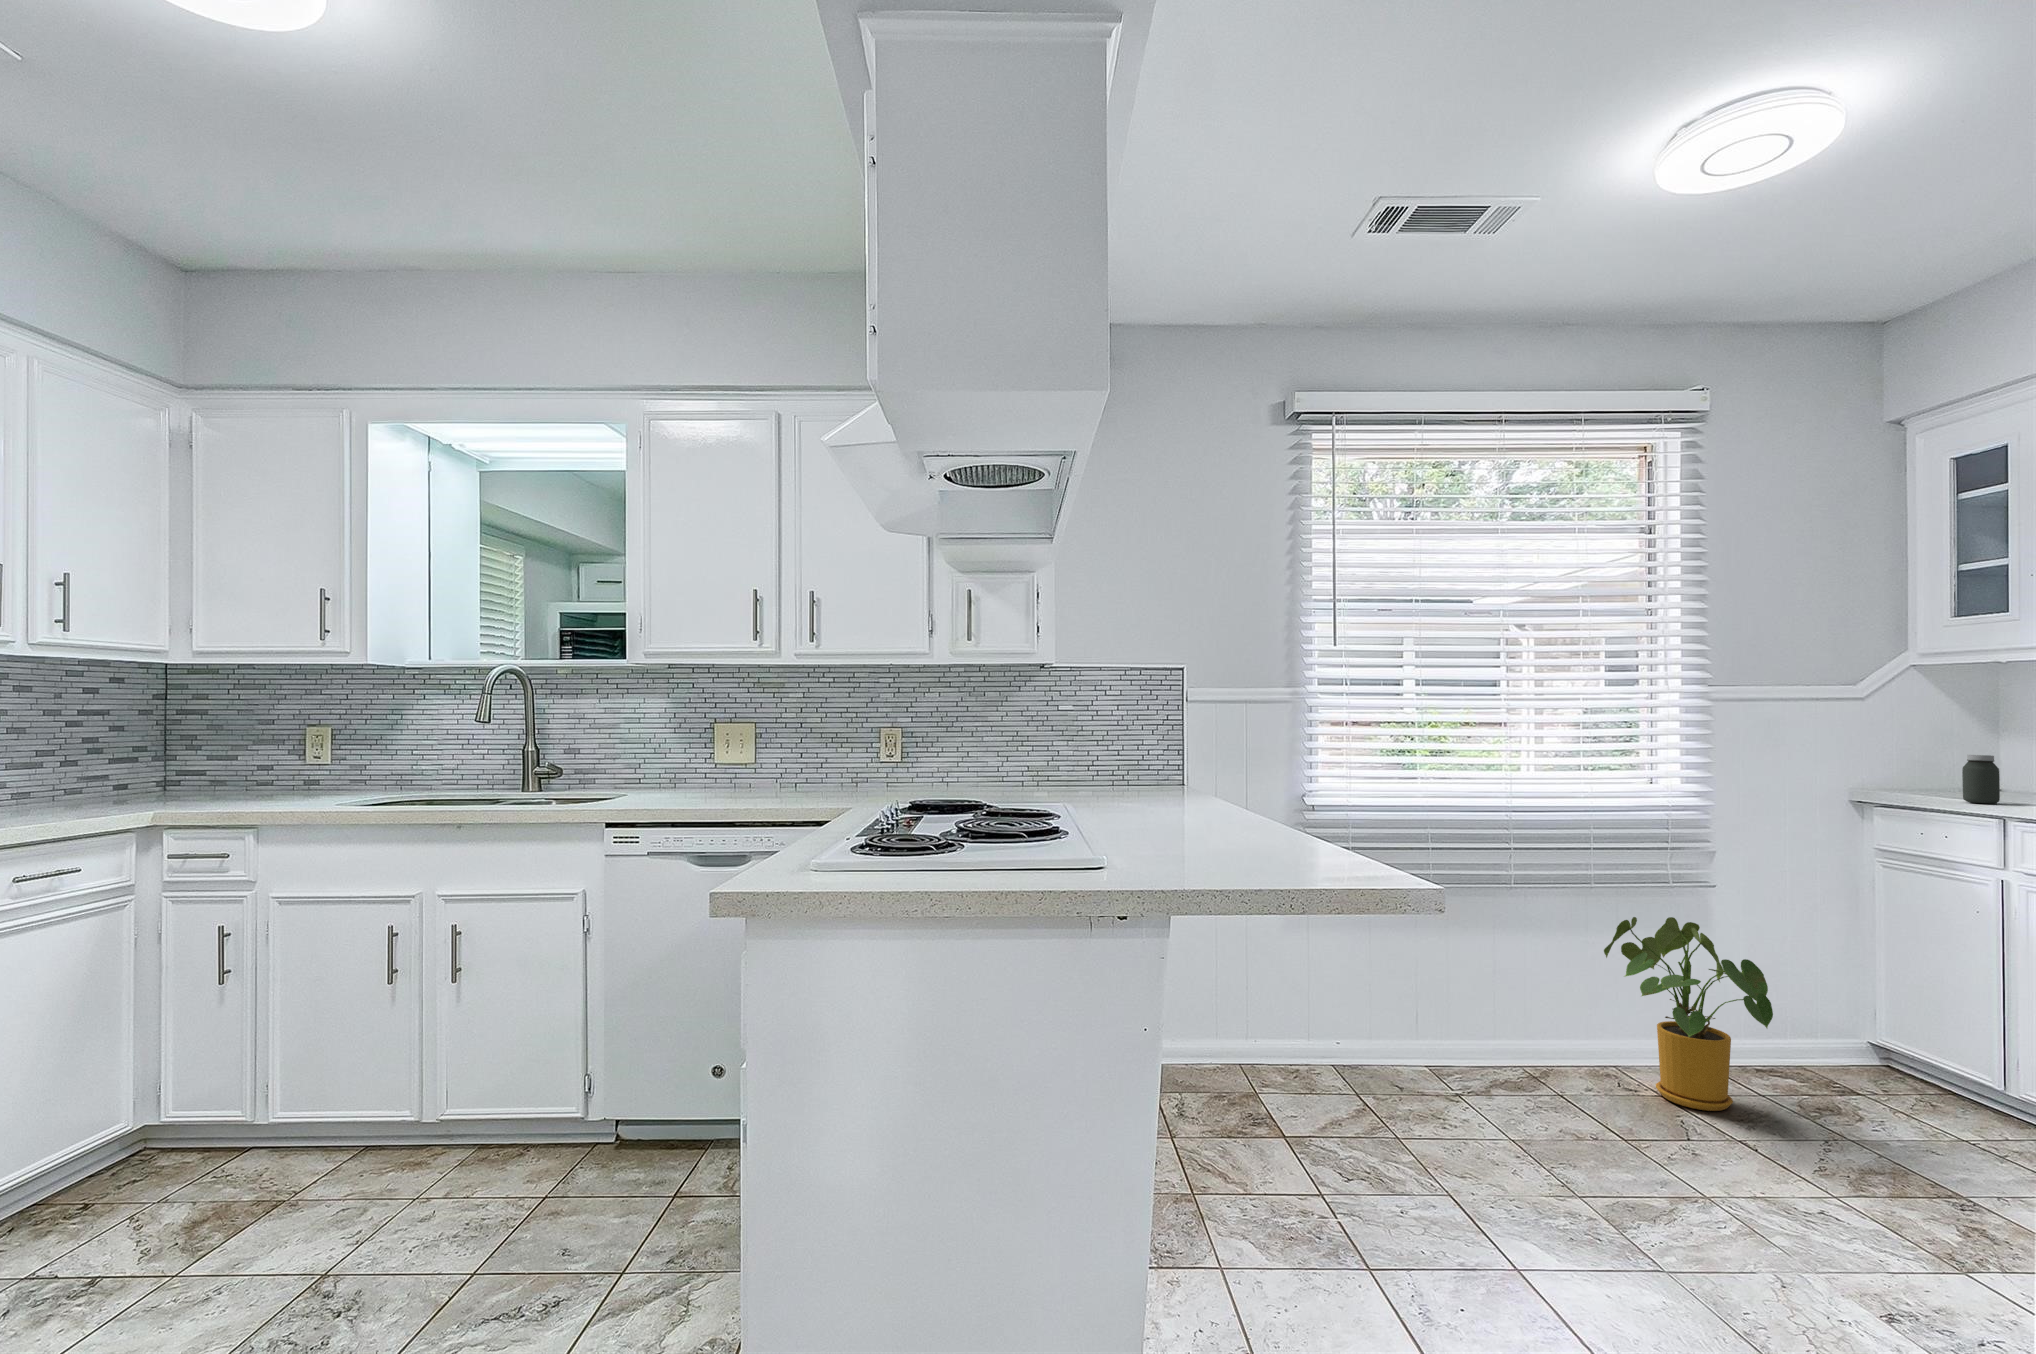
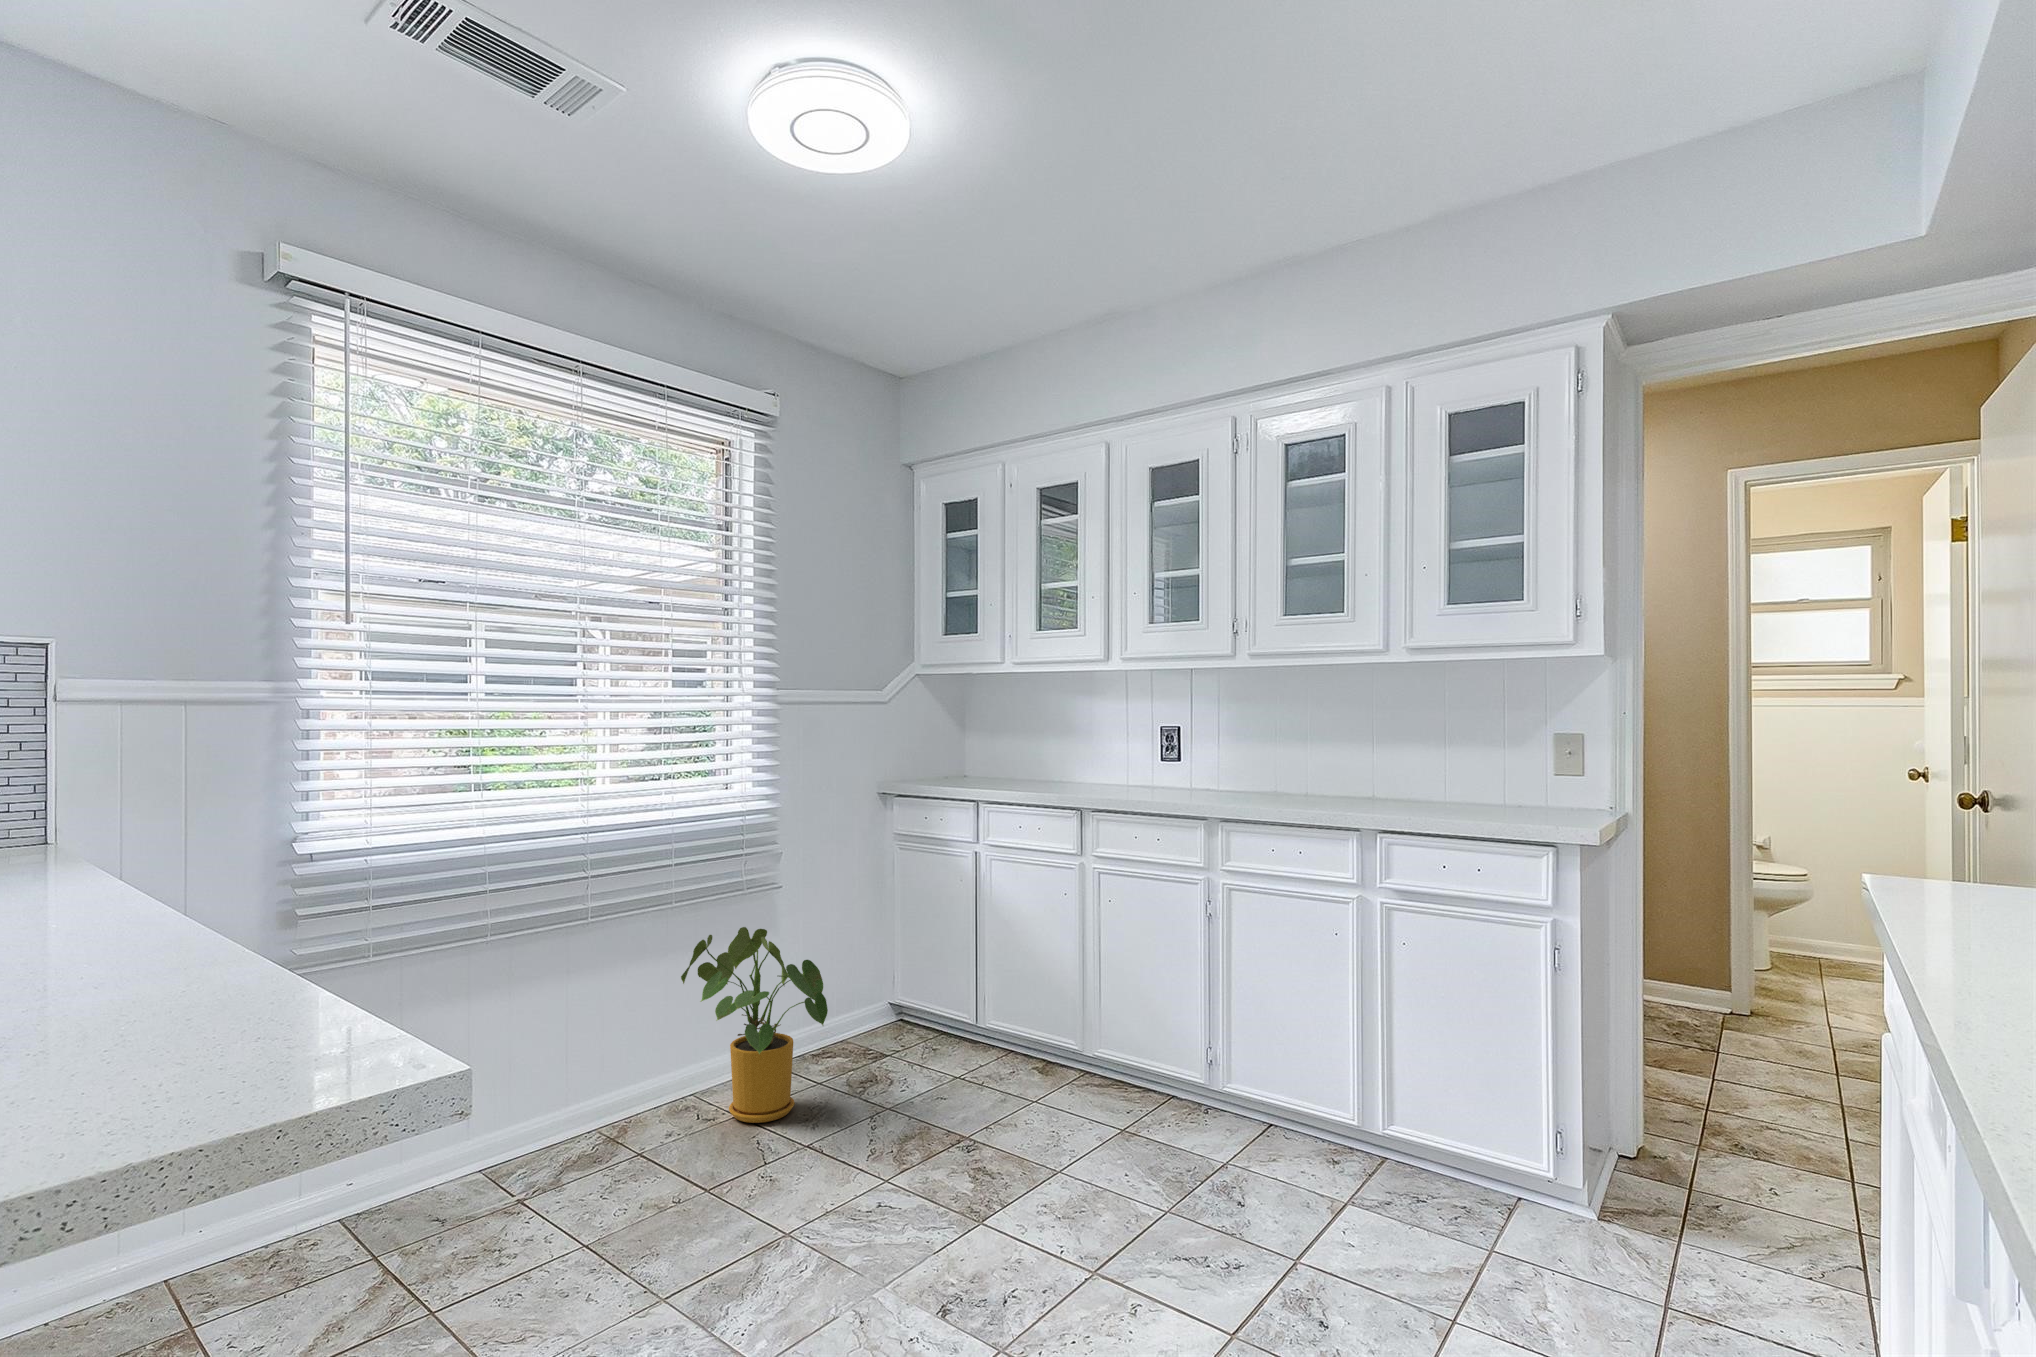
jar: present [1962,755,2000,804] -> none [952,743,974,784]

